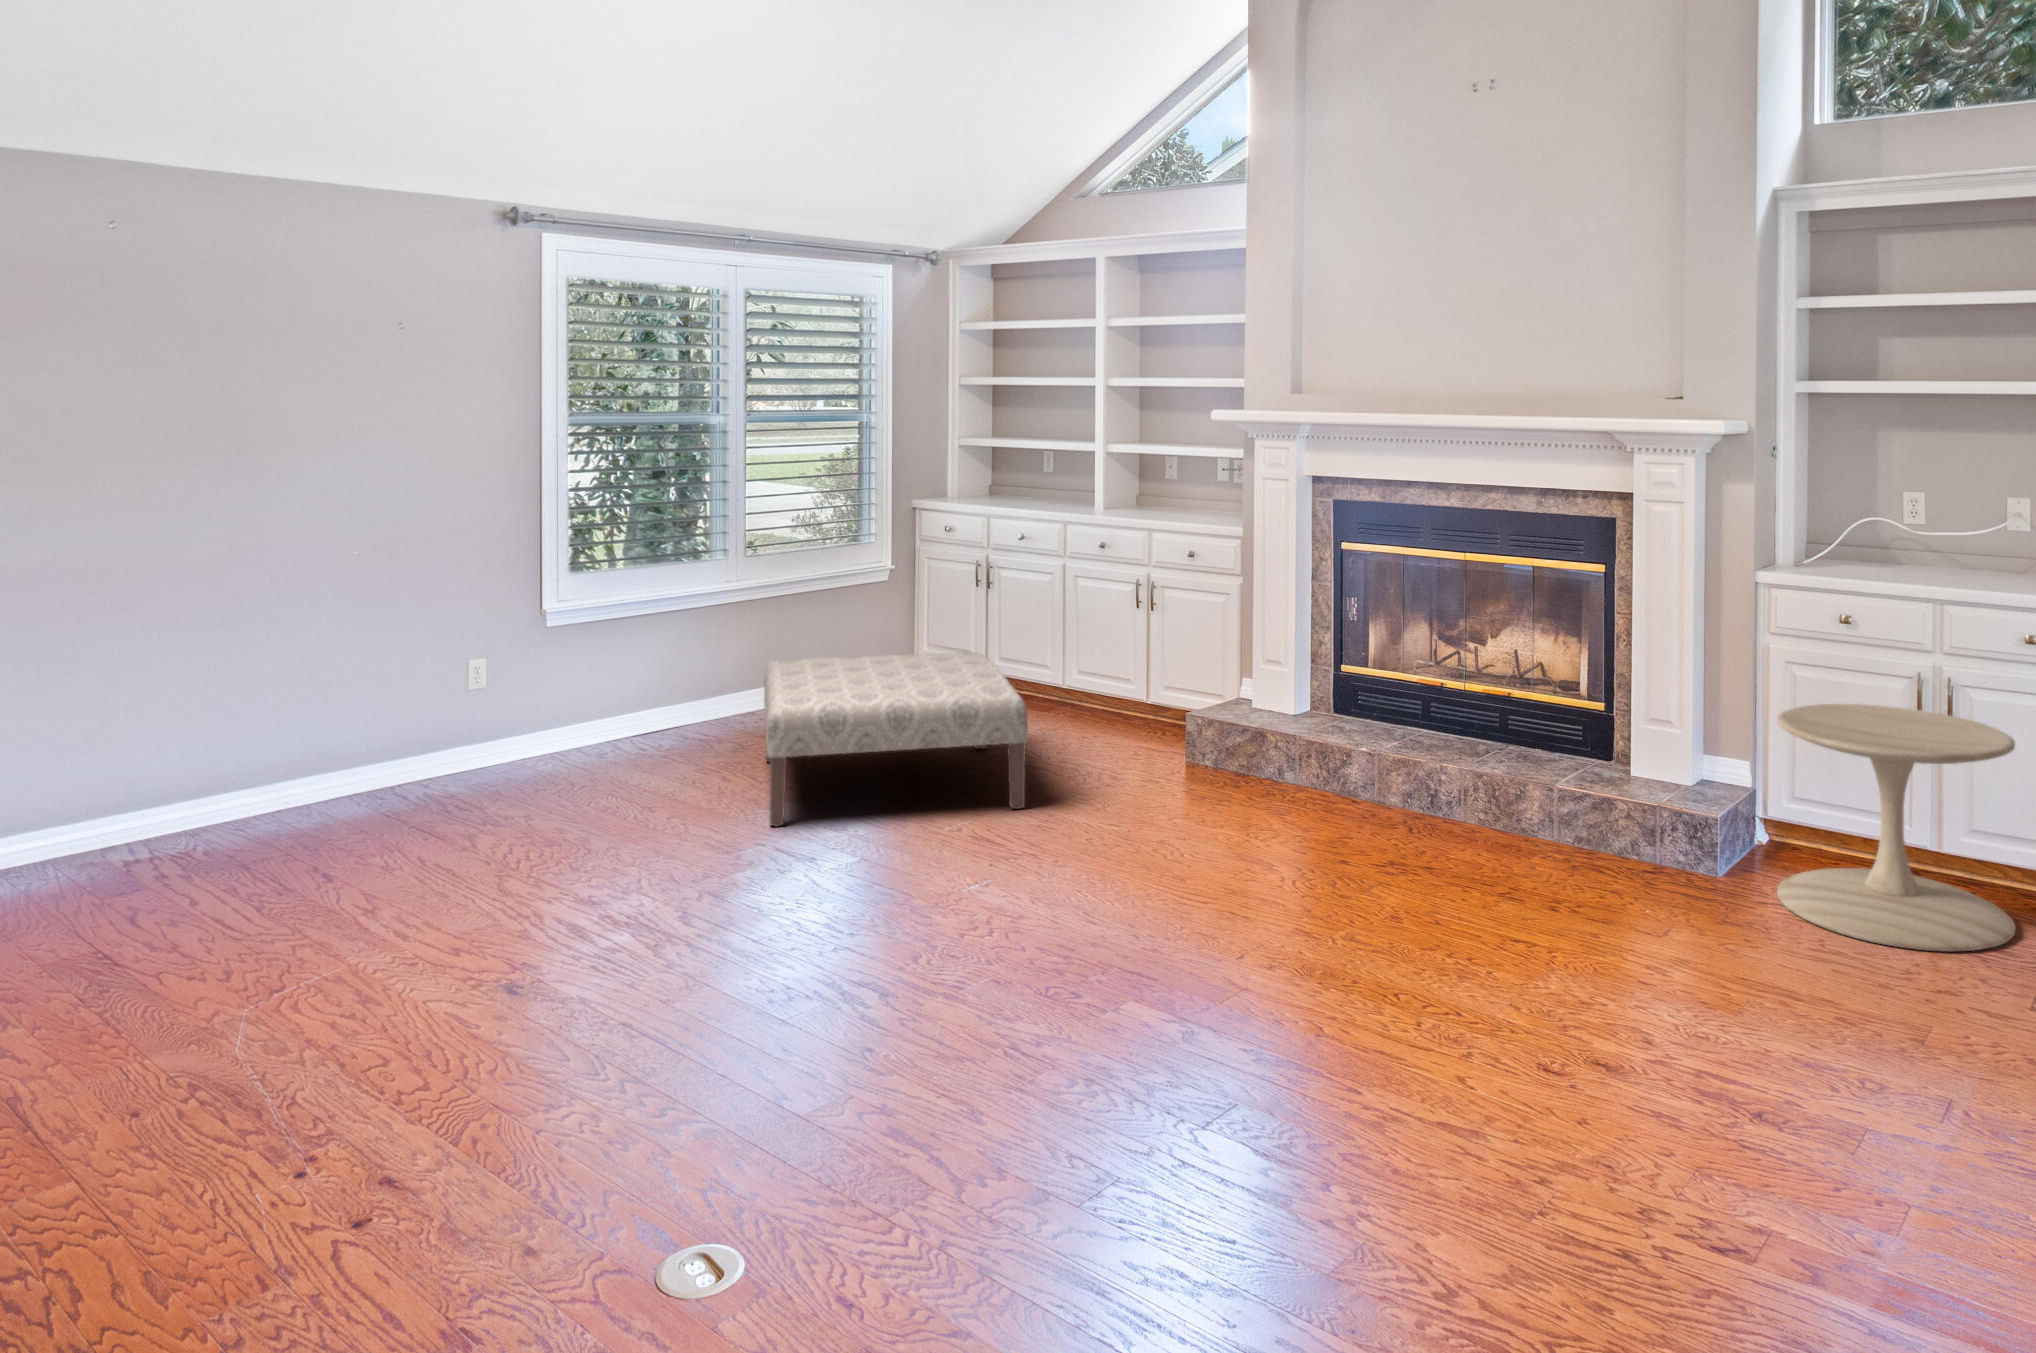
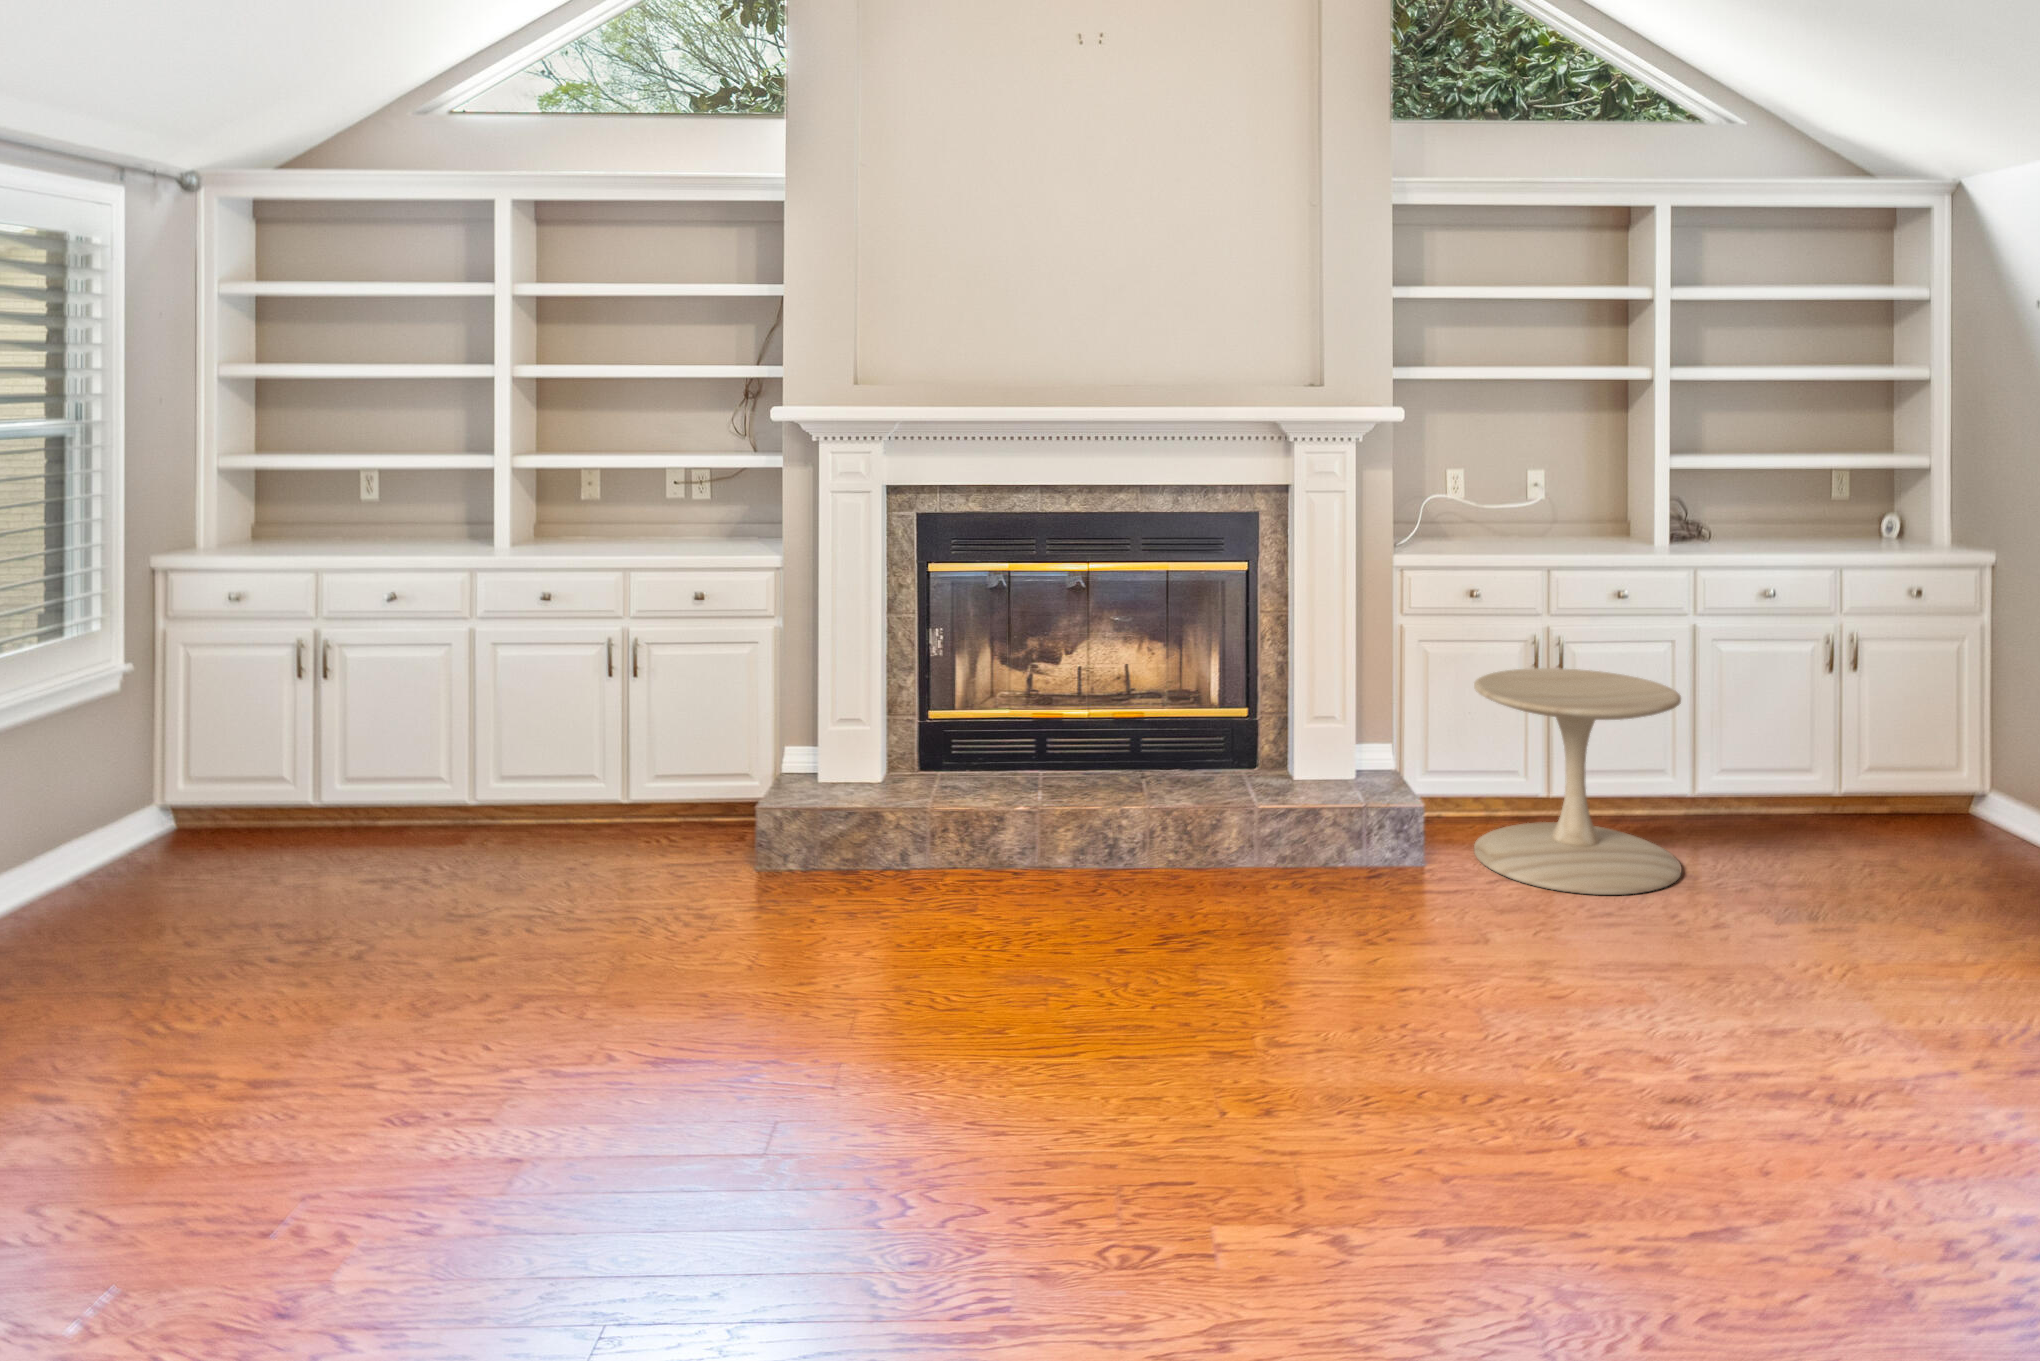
ottoman: present [764,652,1028,827] -> none [54,778,644,1162]

